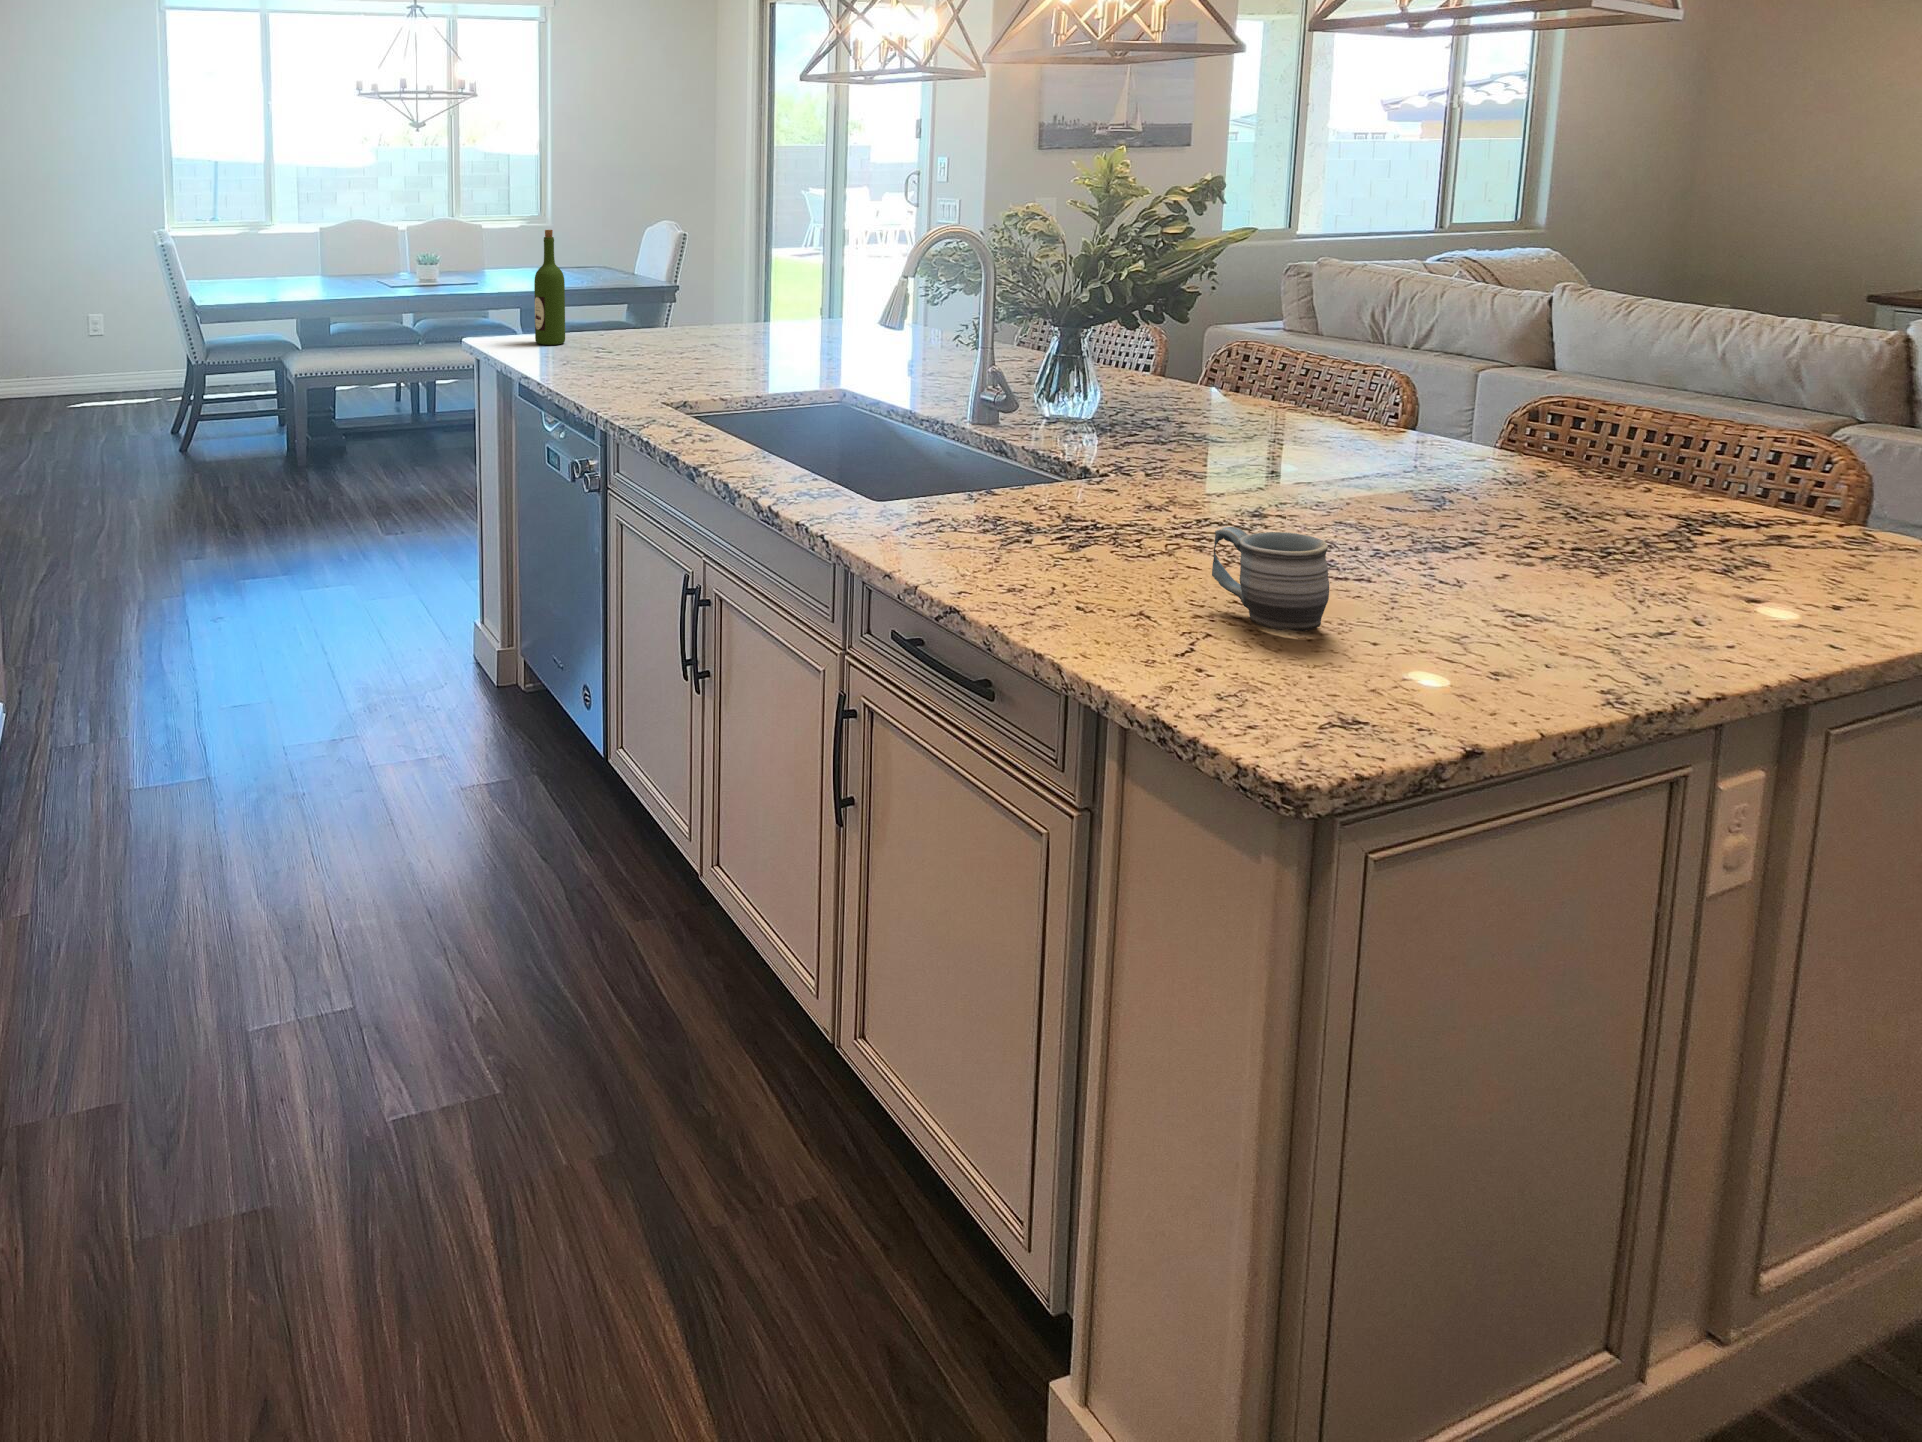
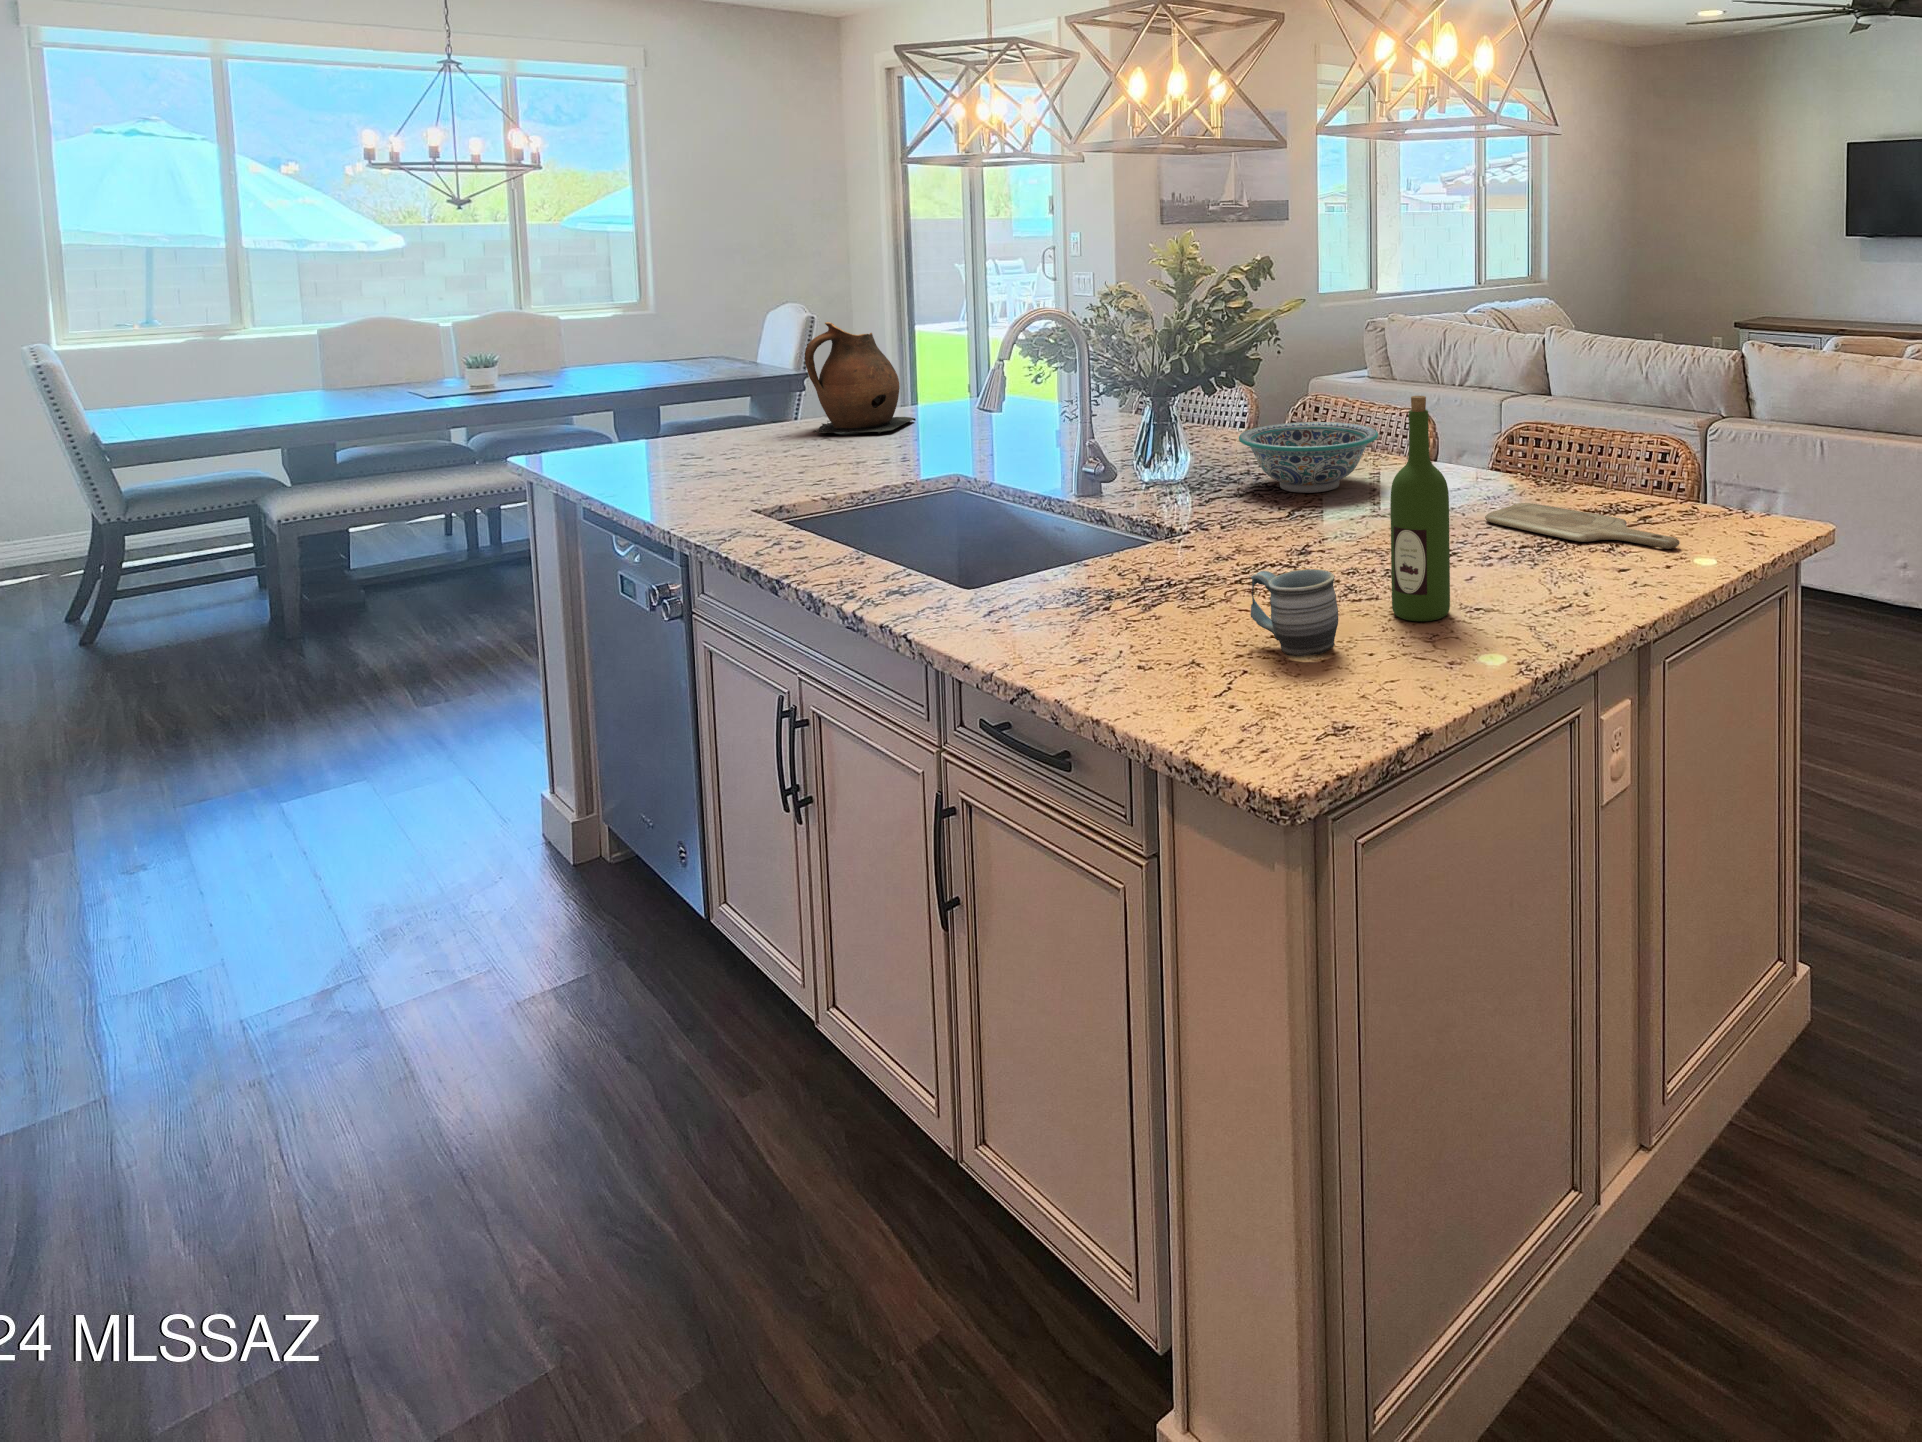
wine bottle: present [534,230,565,345] -> present [1390,396,1450,621]
ceramic pitcher: none [700,236,795,346] -> present [805,322,916,434]
decorative bowl: none [1164,369,1347,451] -> present [1239,422,1378,493]
cutting board: none [1508,495,1847,583] -> present [1485,503,1680,549]

